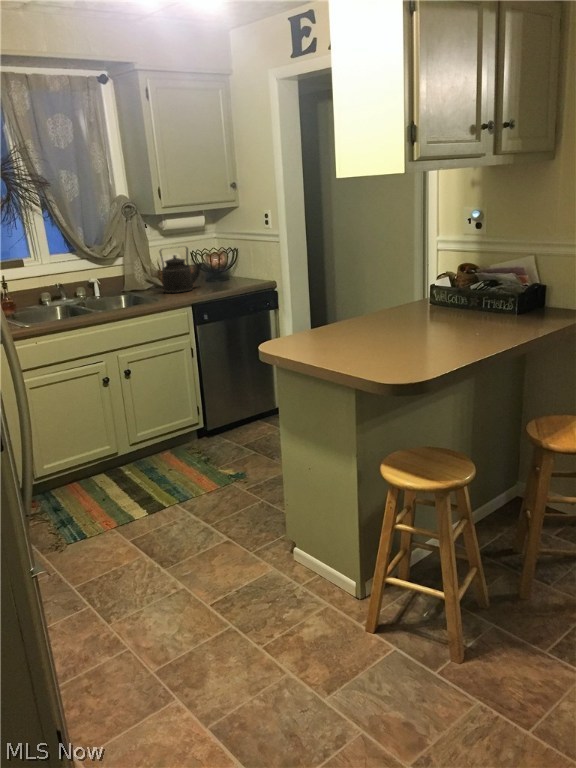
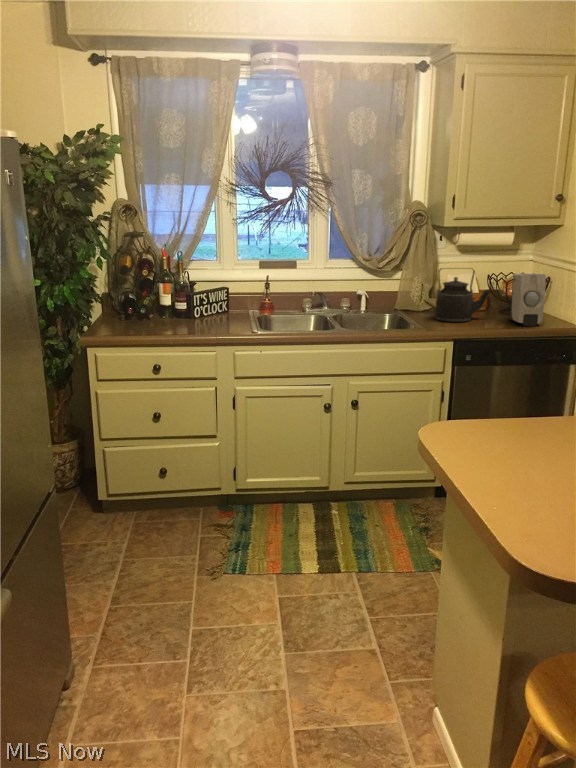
soap dispenser: none [217,244,248,286] -> present [510,274,546,326]

